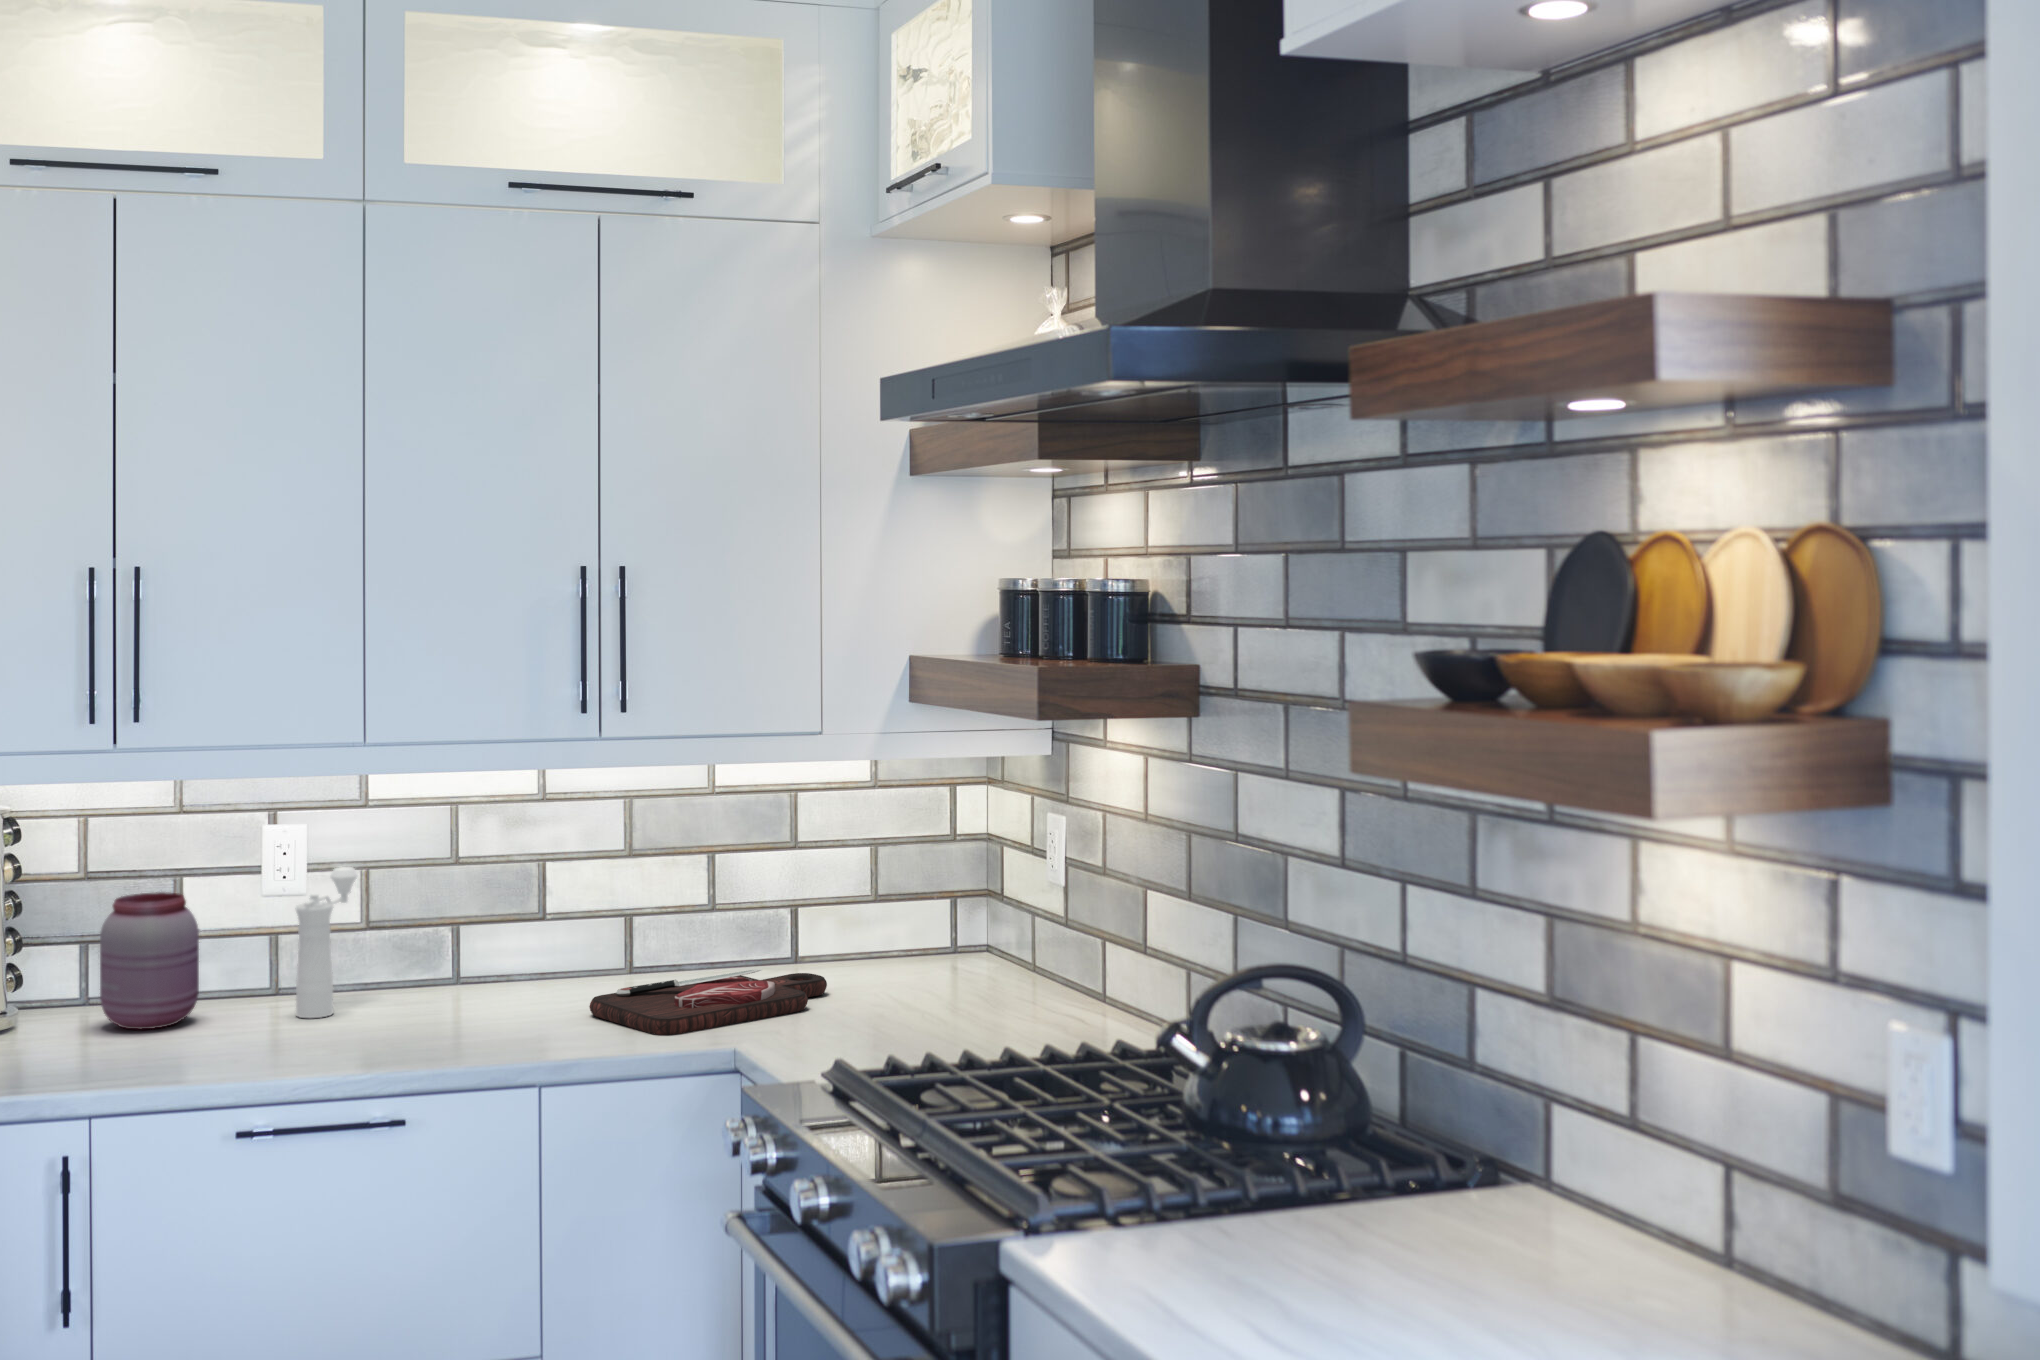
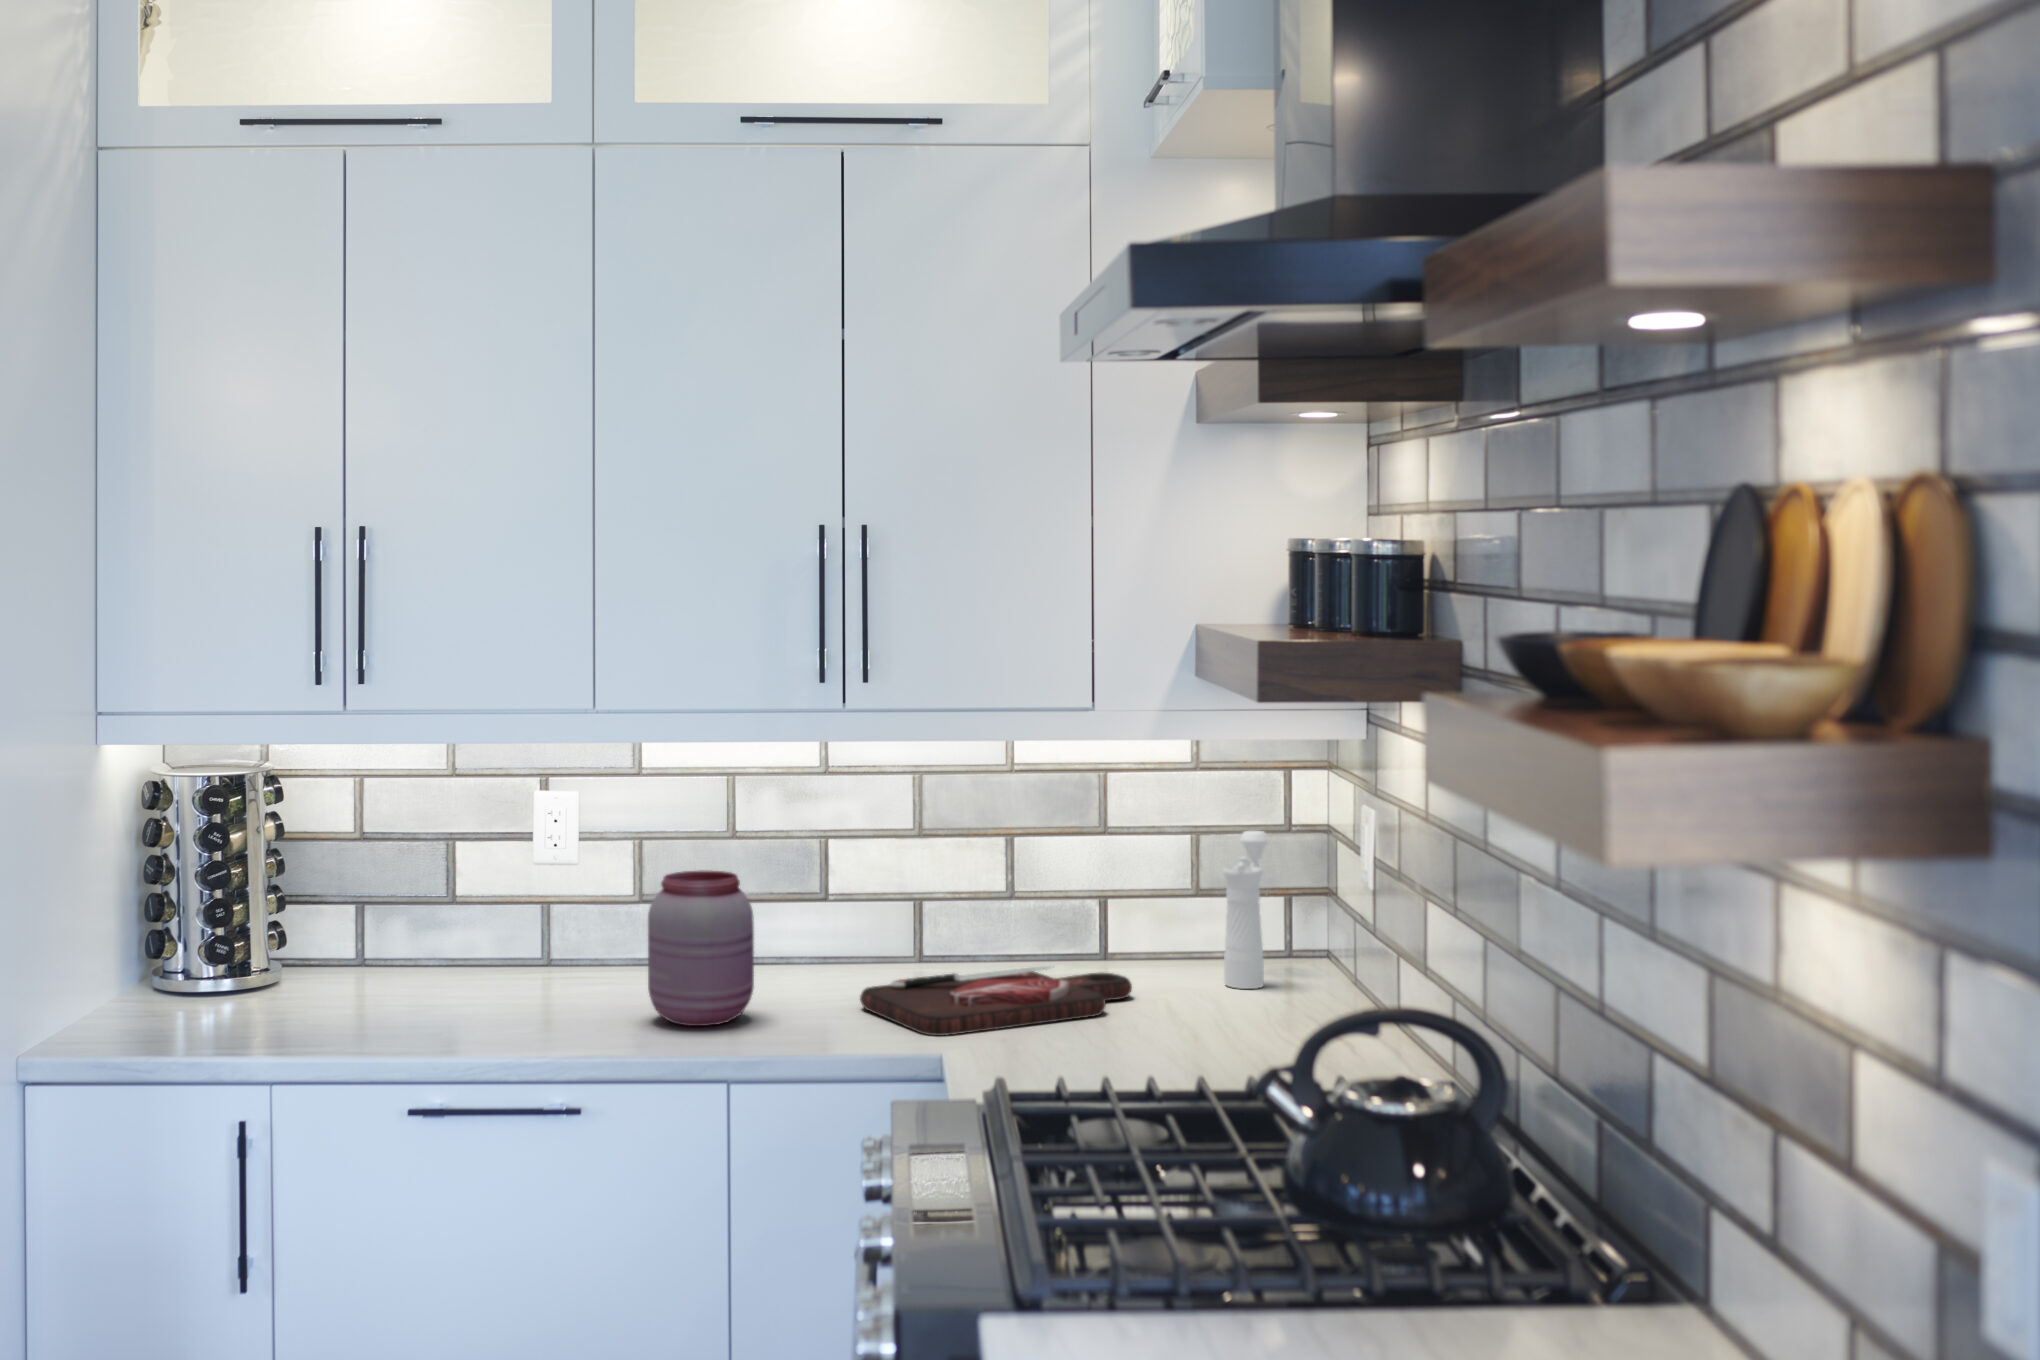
pepper mill: present [296,867,358,1018] -> present [1223,831,1269,989]
jar: present [100,892,199,1029] -> present [648,871,754,1026]

